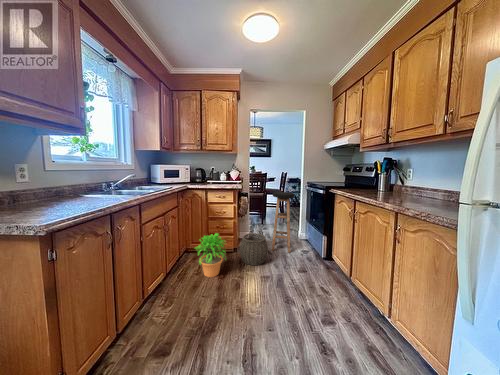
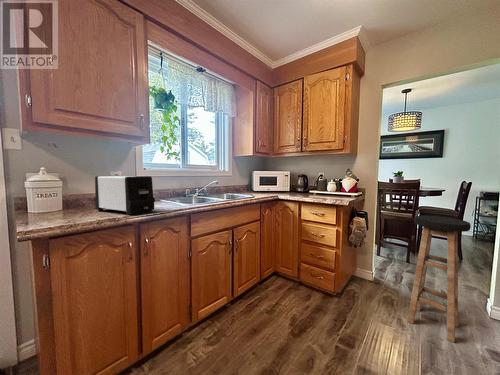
toaster: none [34,170,119,210] -> present [94,176,155,215]
potted plant: present [196,233,226,277] -> none [263,263,313,327]
woven basket: present [240,233,268,265] -> none [337,278,392,340]

